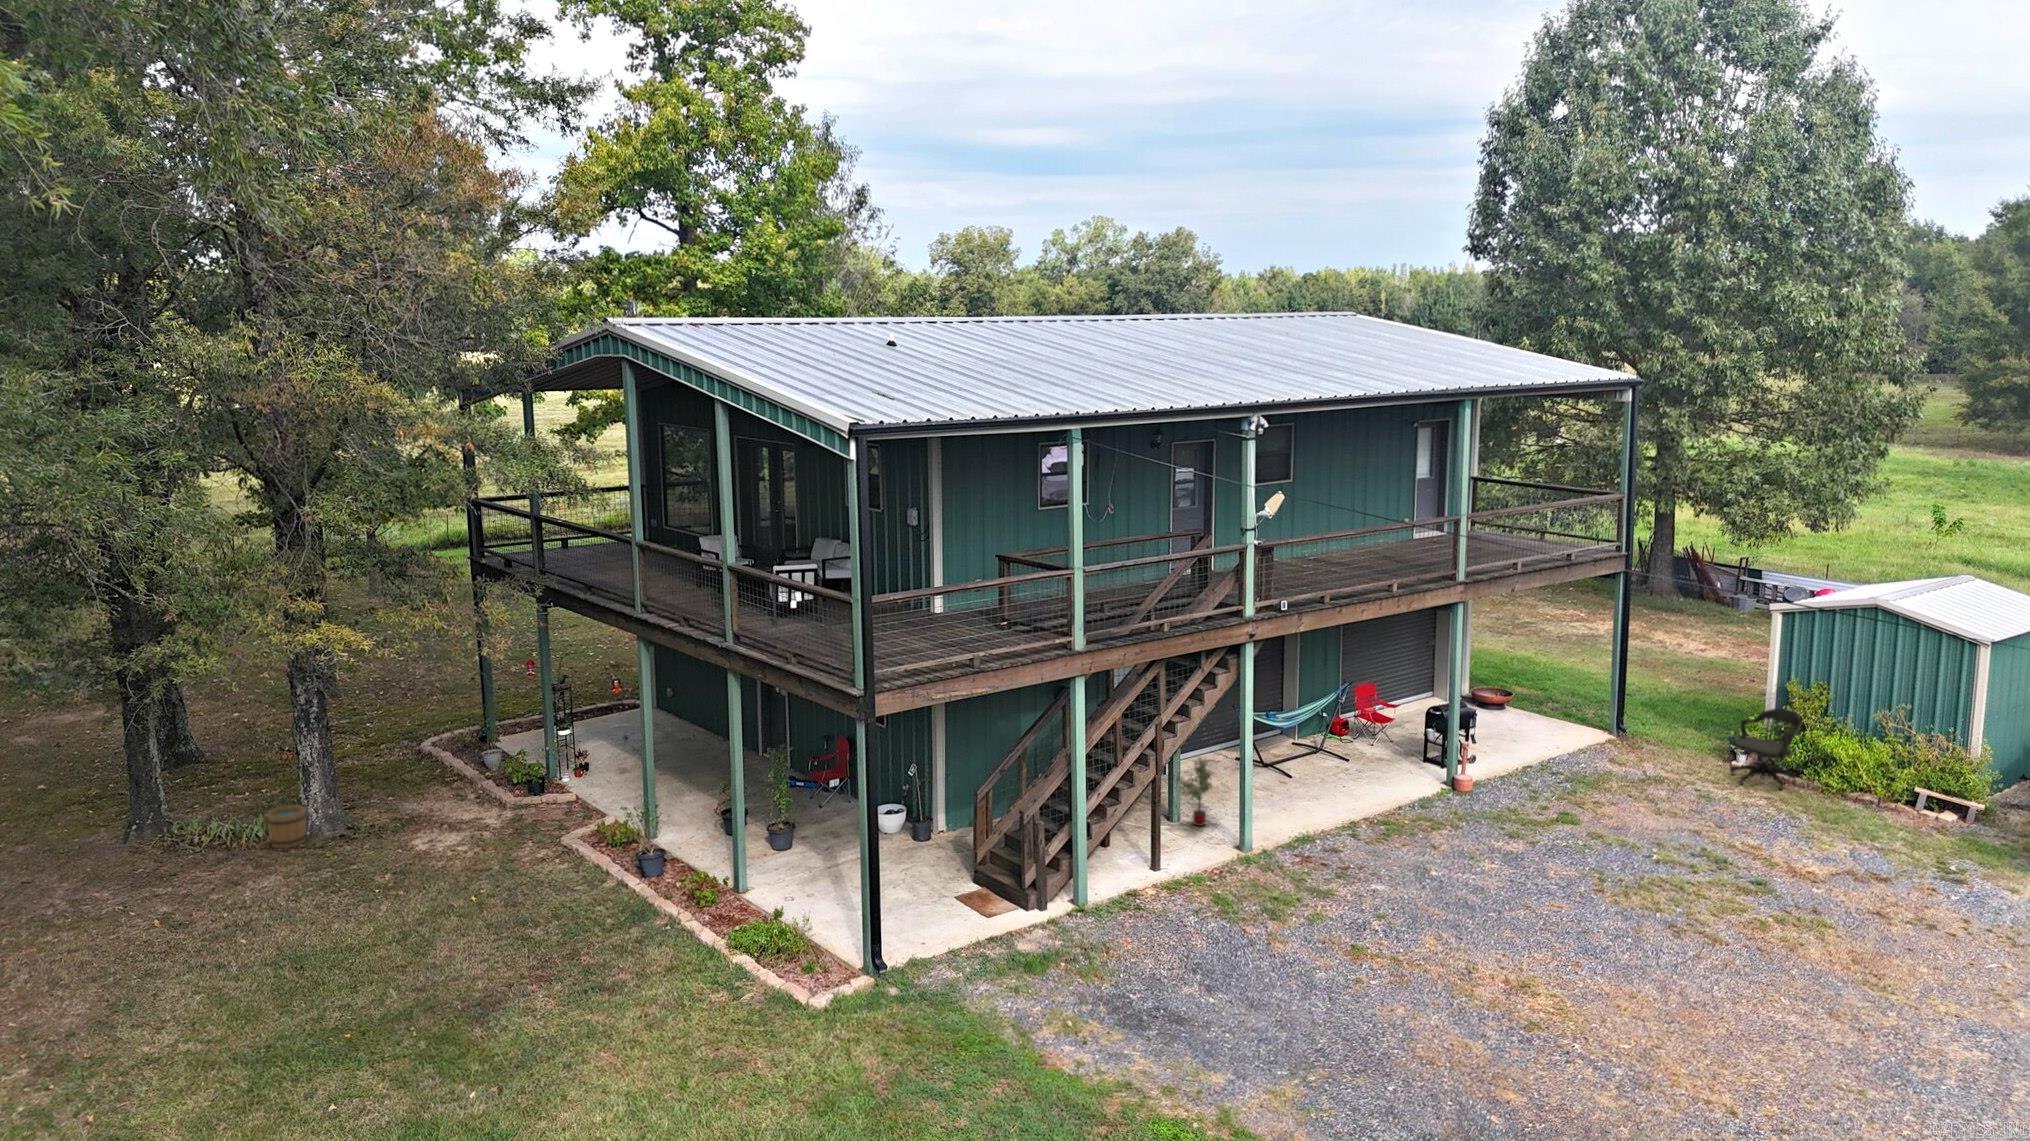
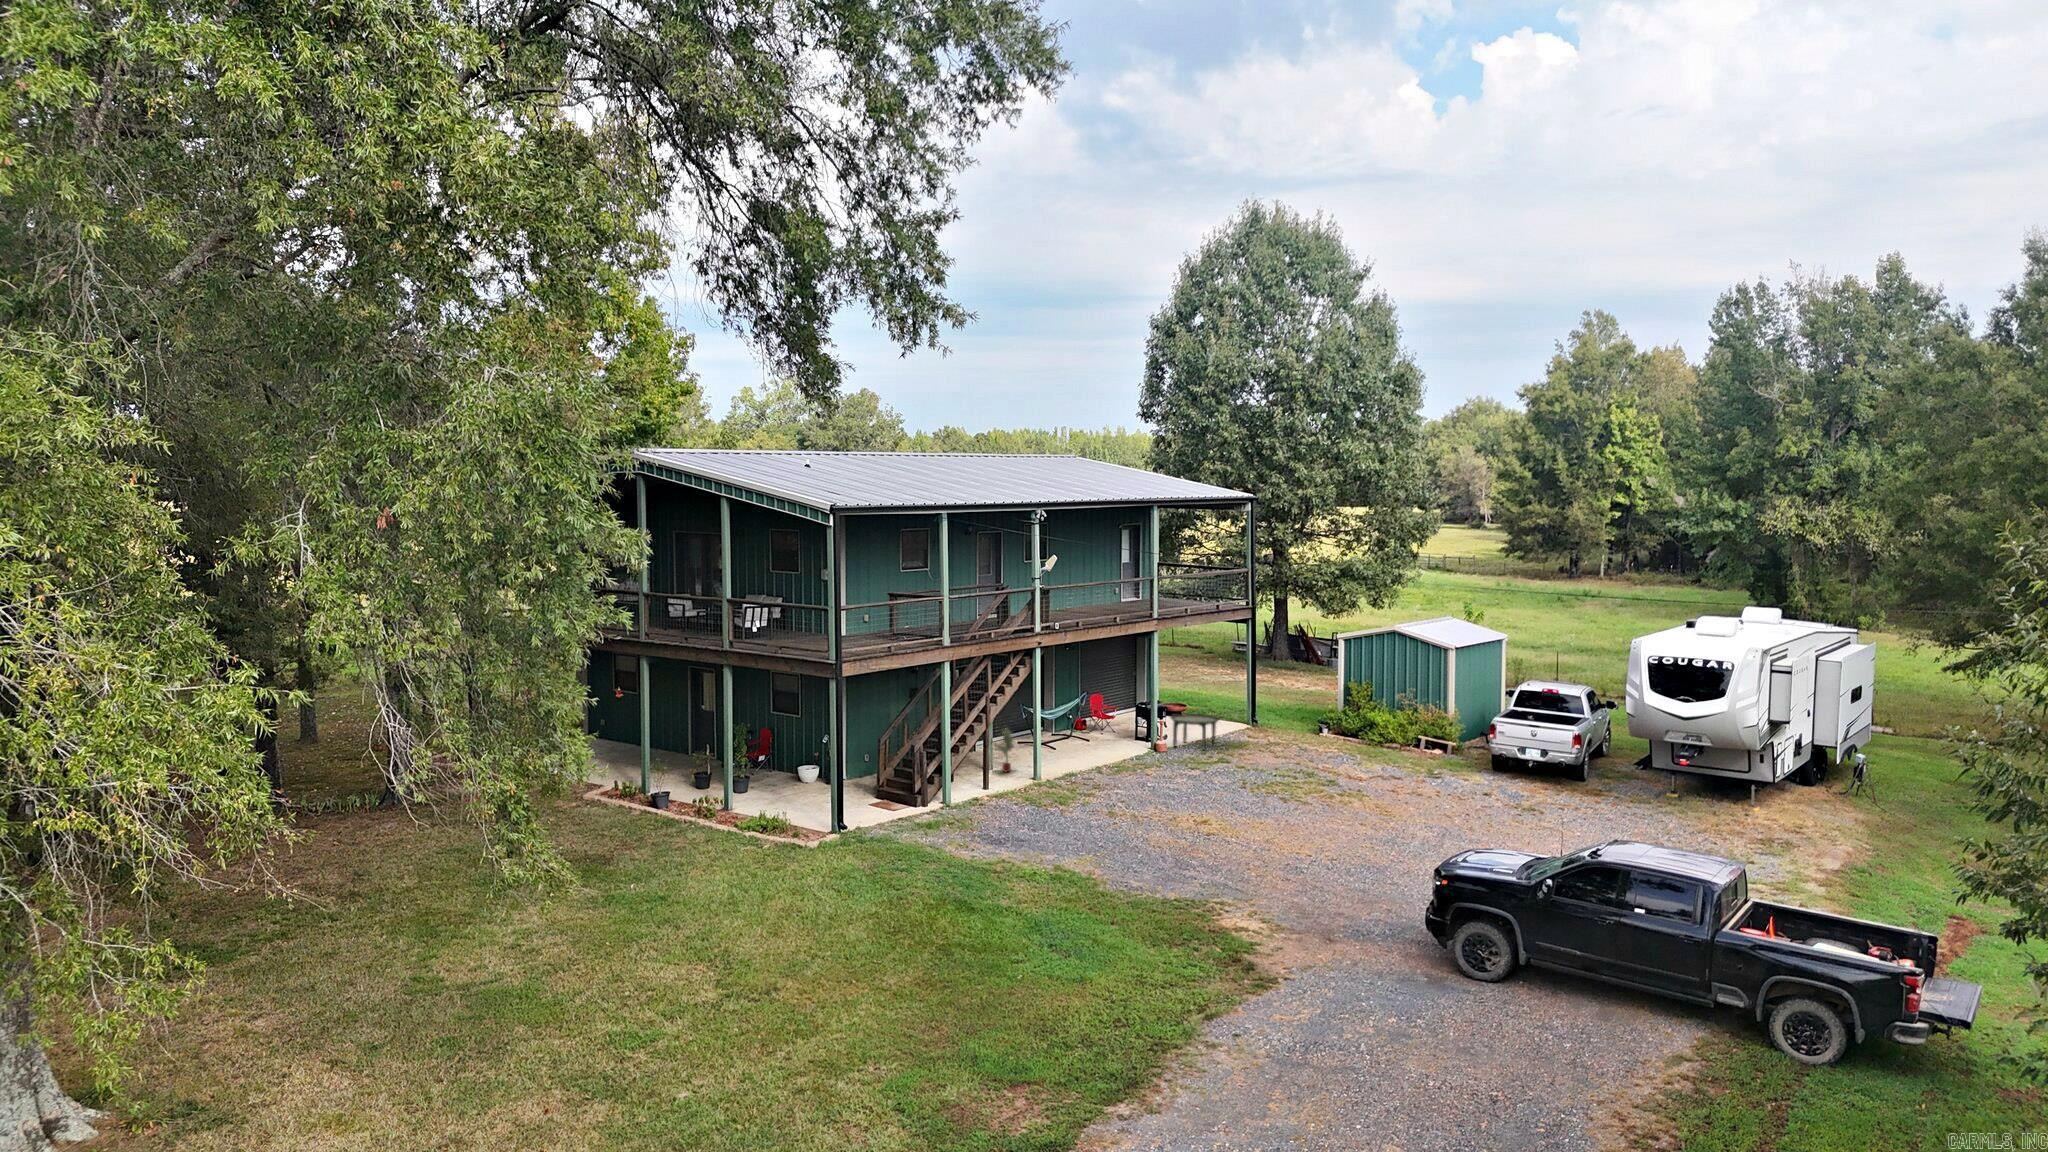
chair: present [1730,709,1801,790] -> none [1319,696,1356,744]
round table: none [1476,727,1560,793] -> present [1171,714,1219,751]
bucket: present [263,805,308,848] -> none [358,782,390,811]

